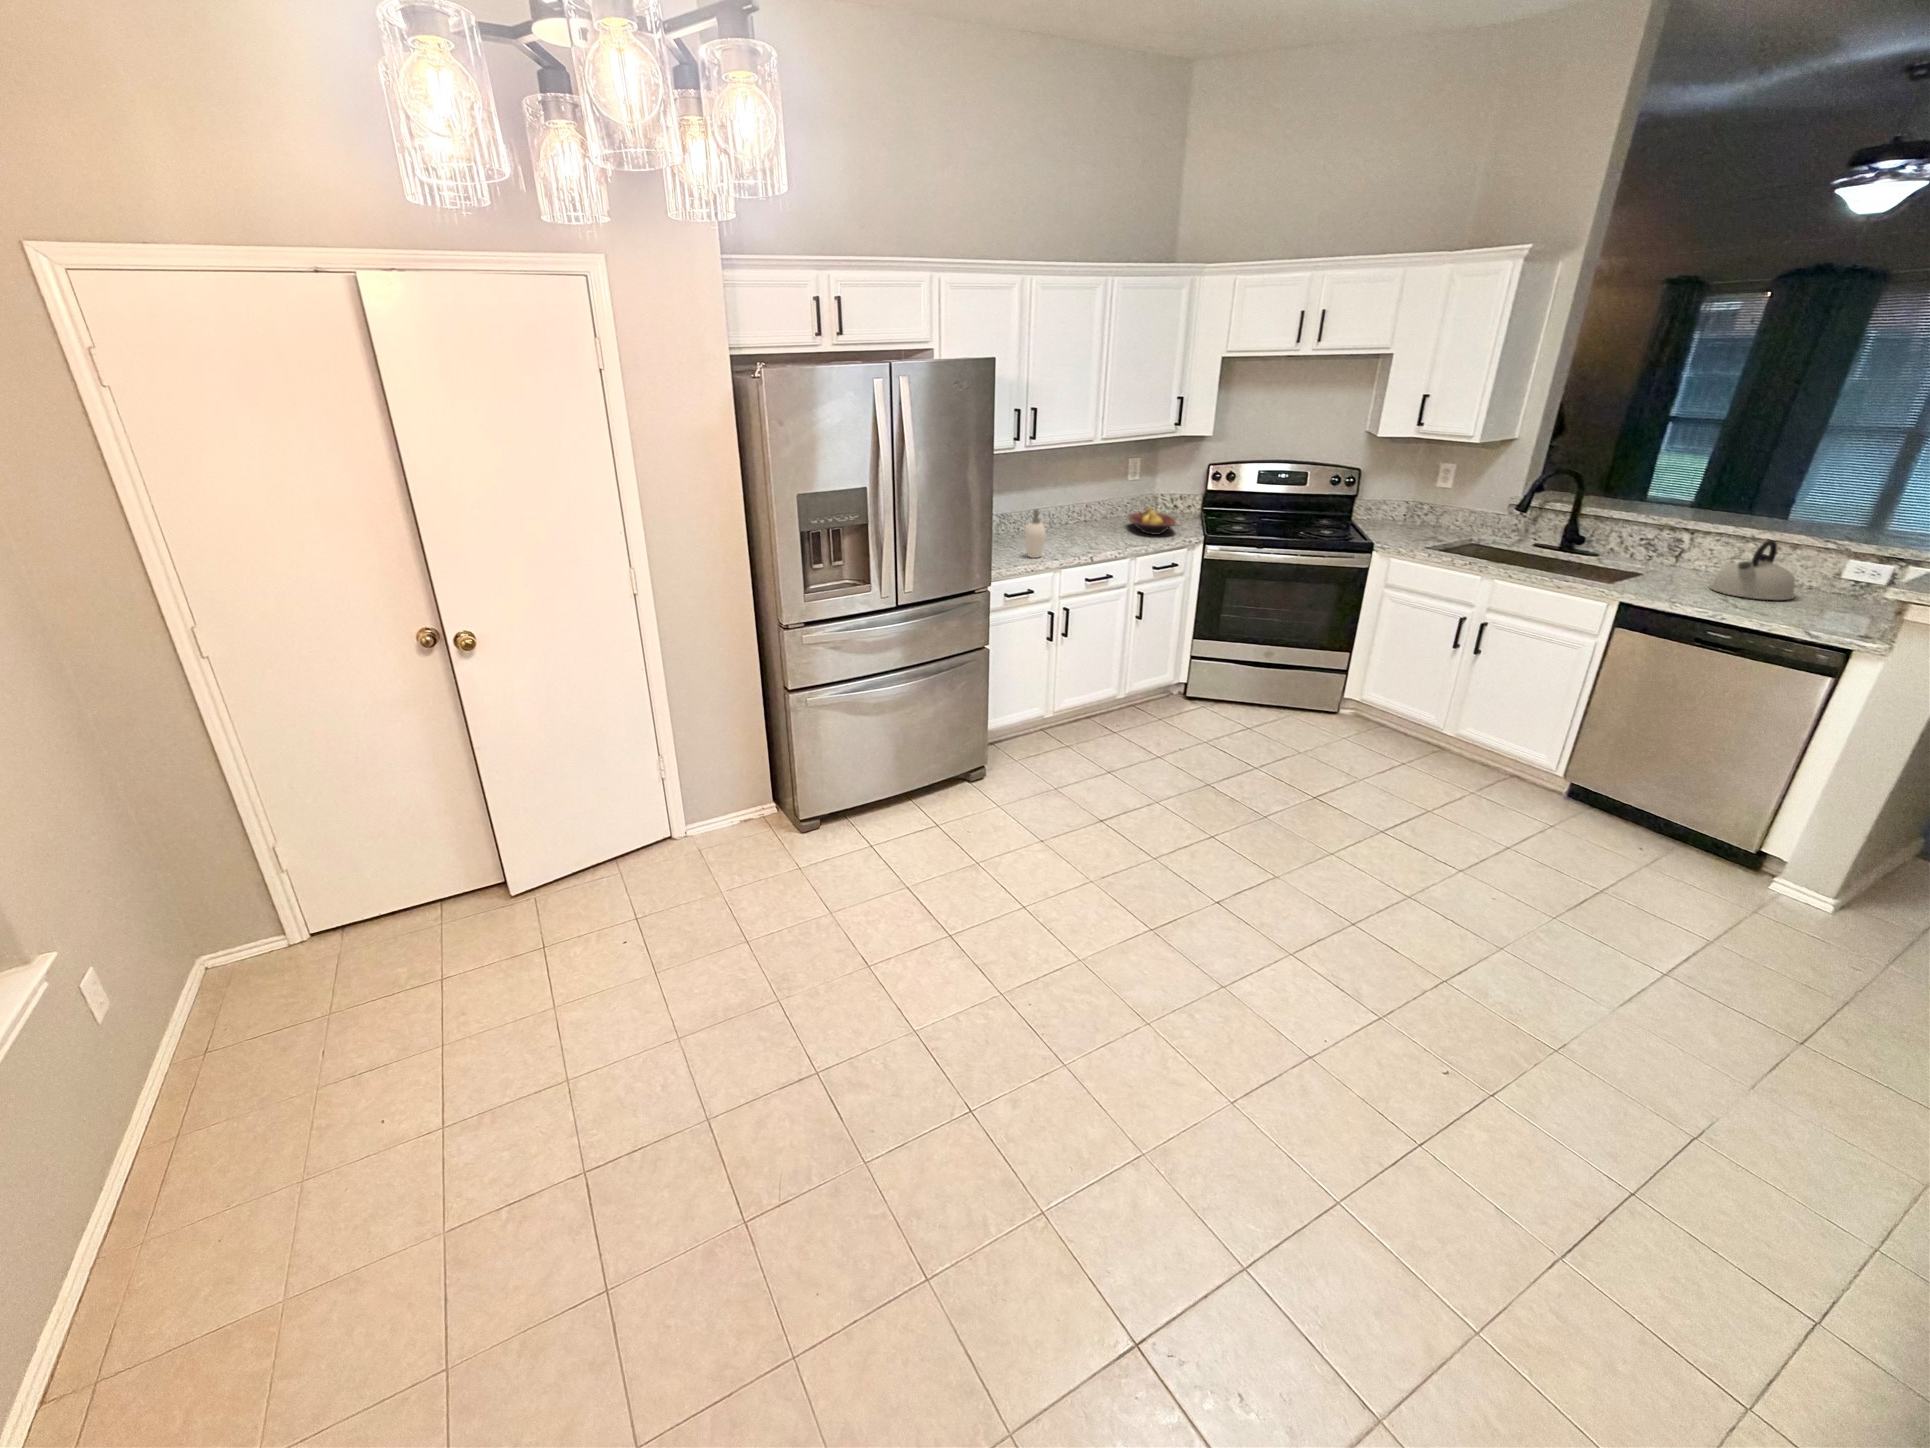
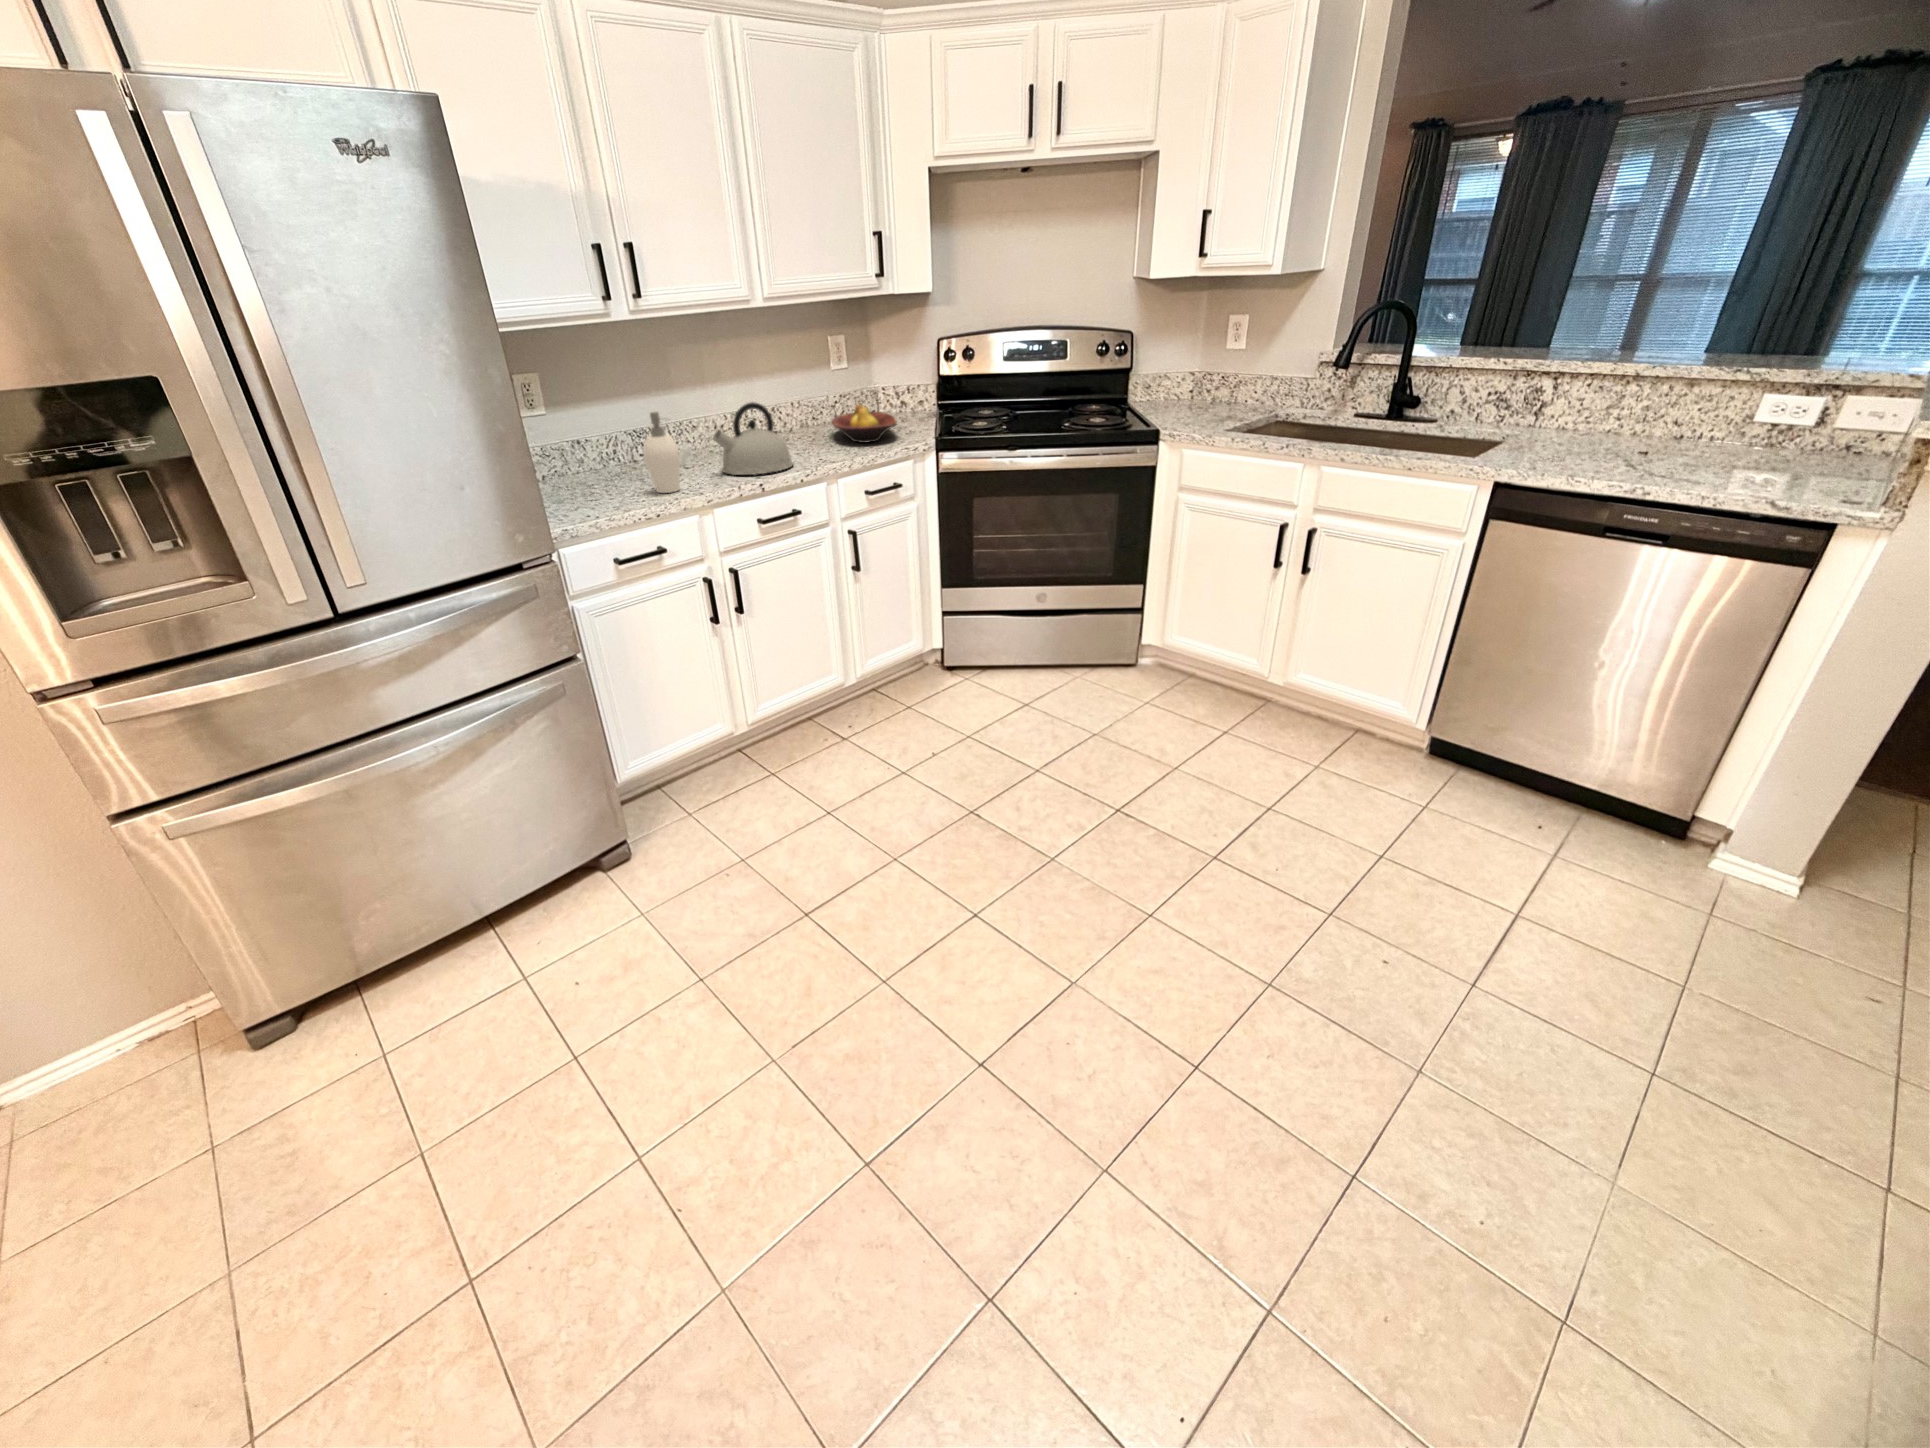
kettle: present [1710,540,1795,600] -> present [713,402,793,475]

